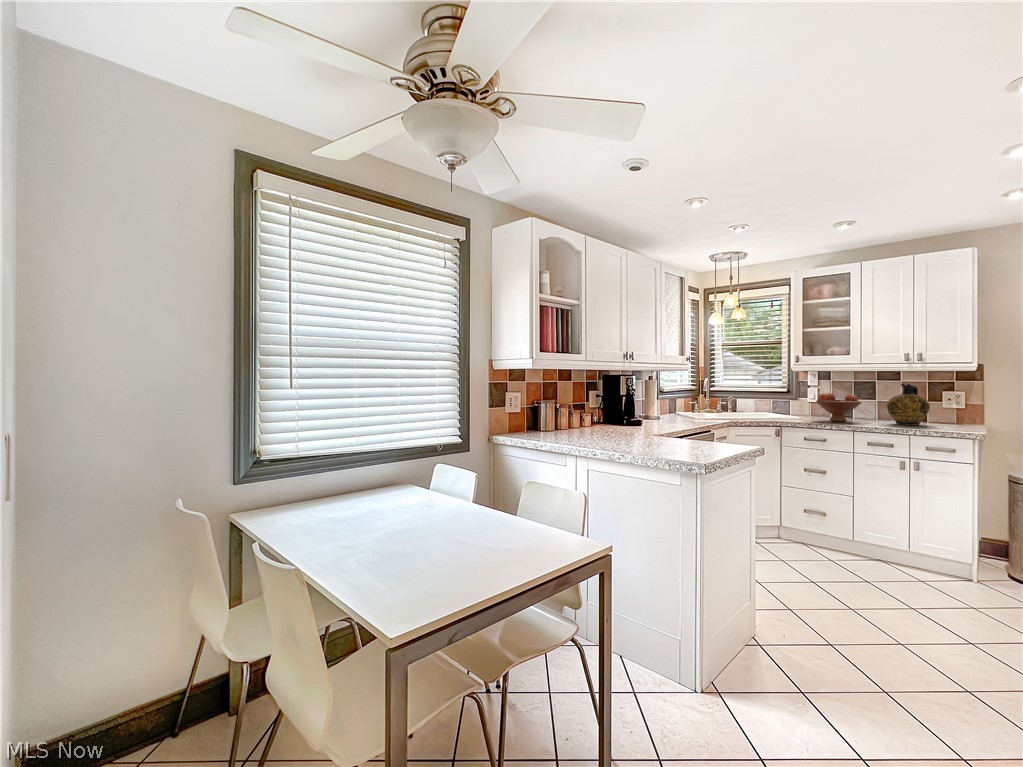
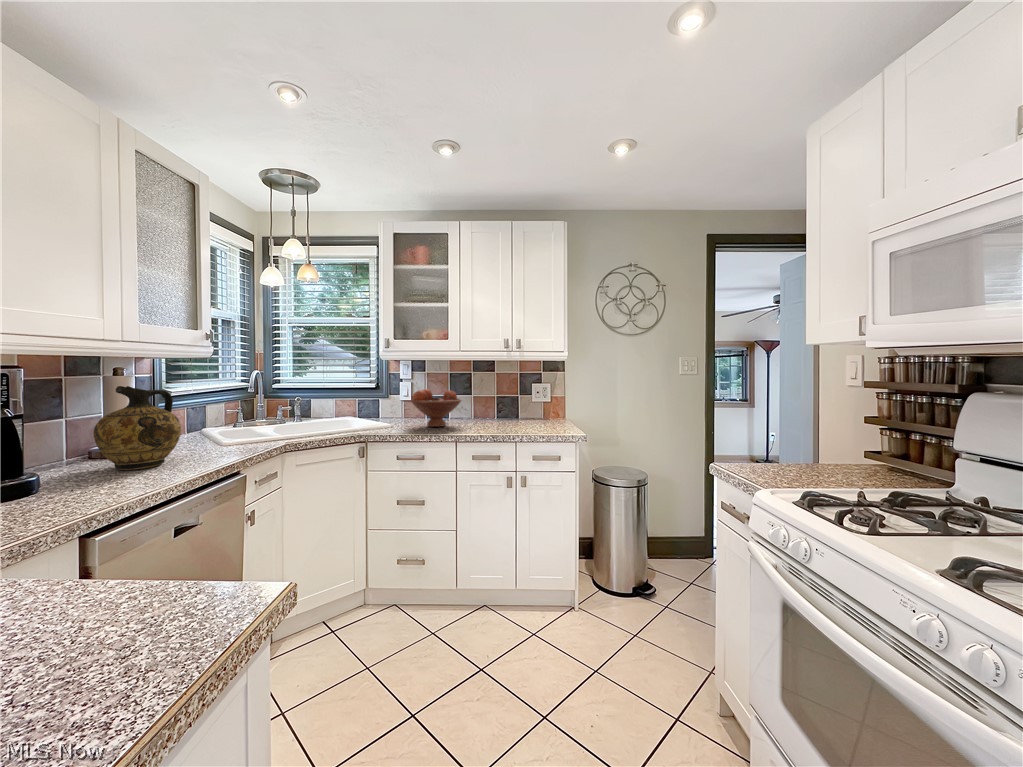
ceramic jug: present [887,384,930,425] -> present [93,386,181,470]

